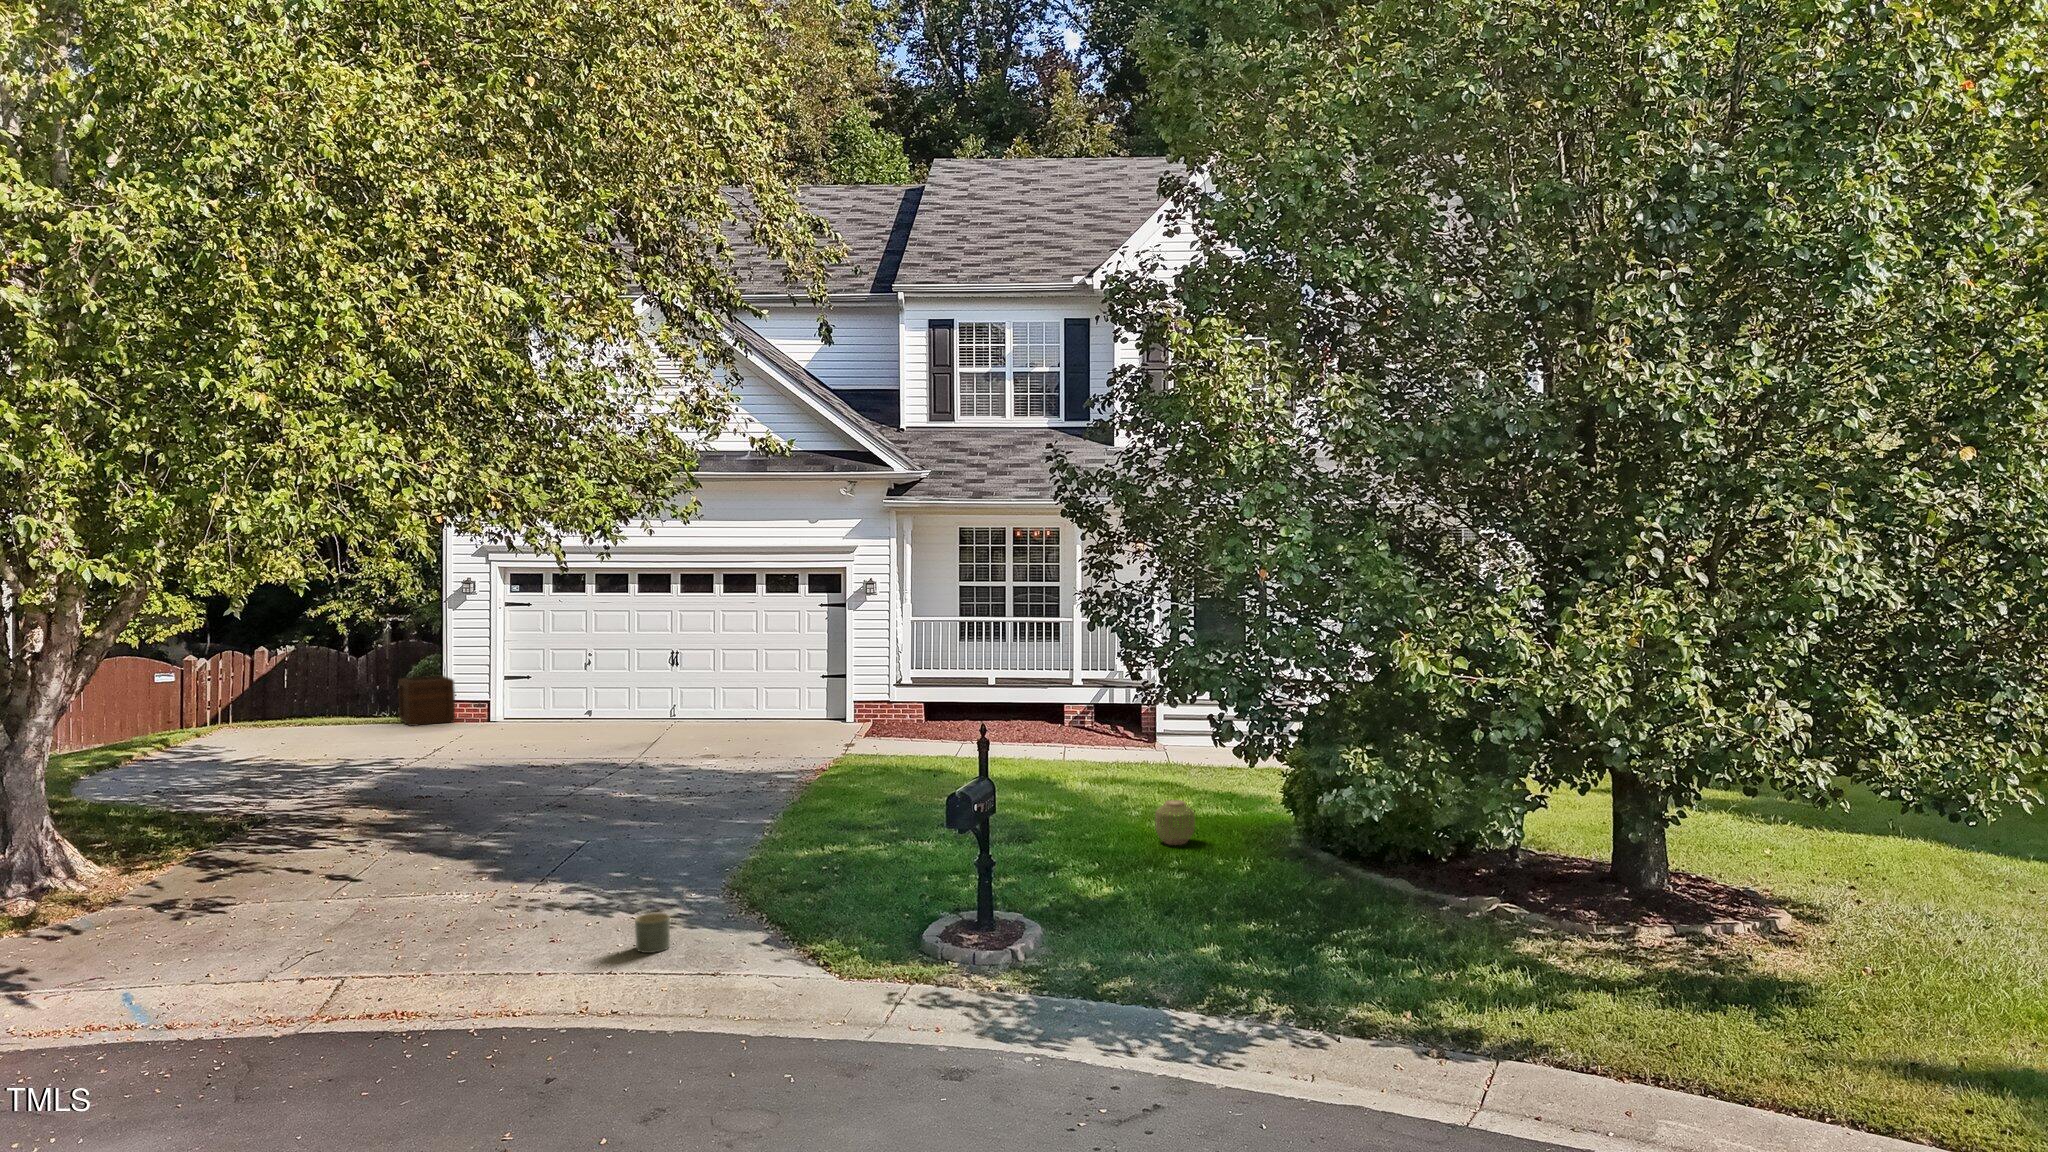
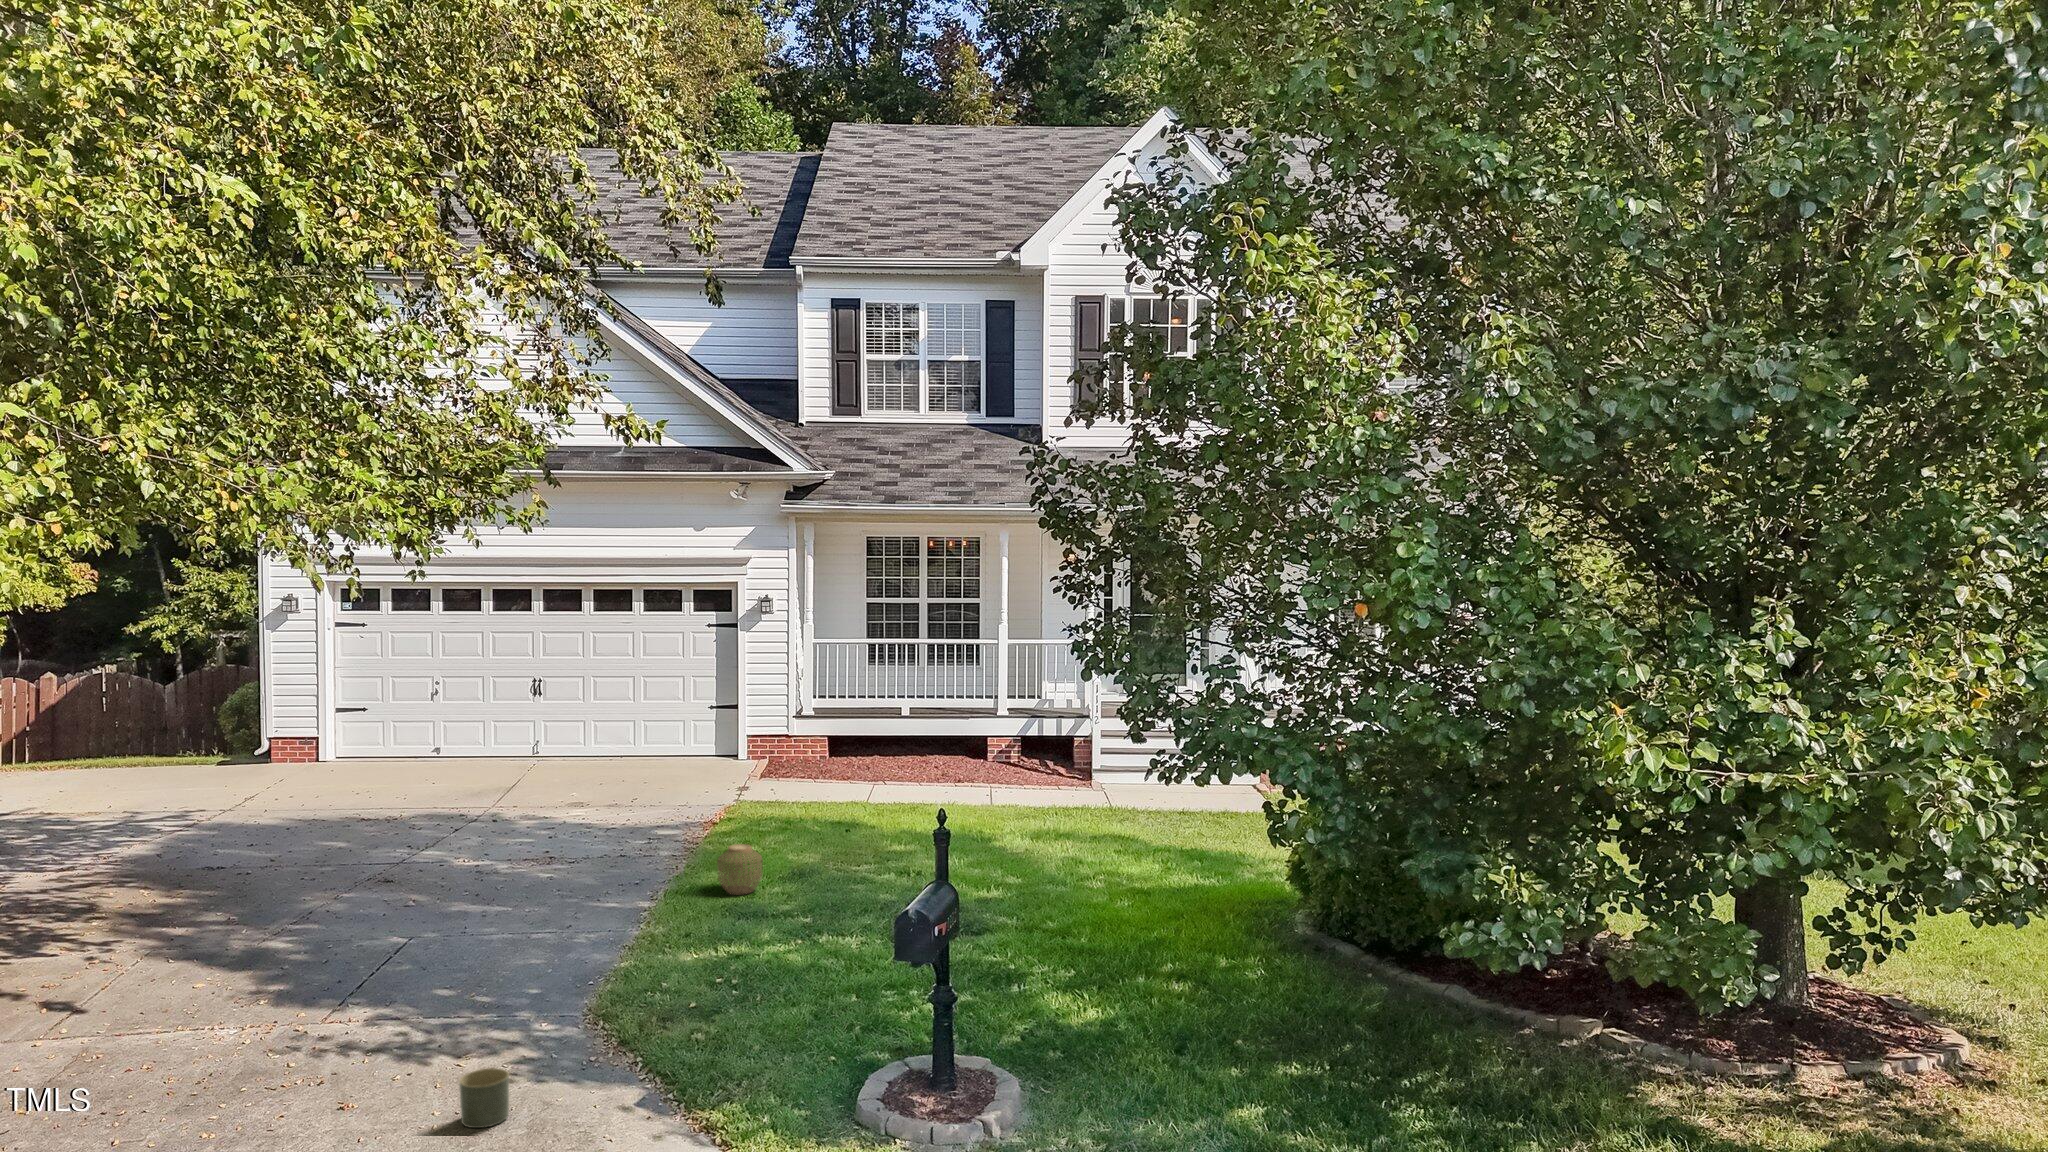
wooden crate: present [398,676,455,726] -> none [200,709,270,771]
woven basket: present [1155,800,1195,845] -> present [718,844,762,895]

